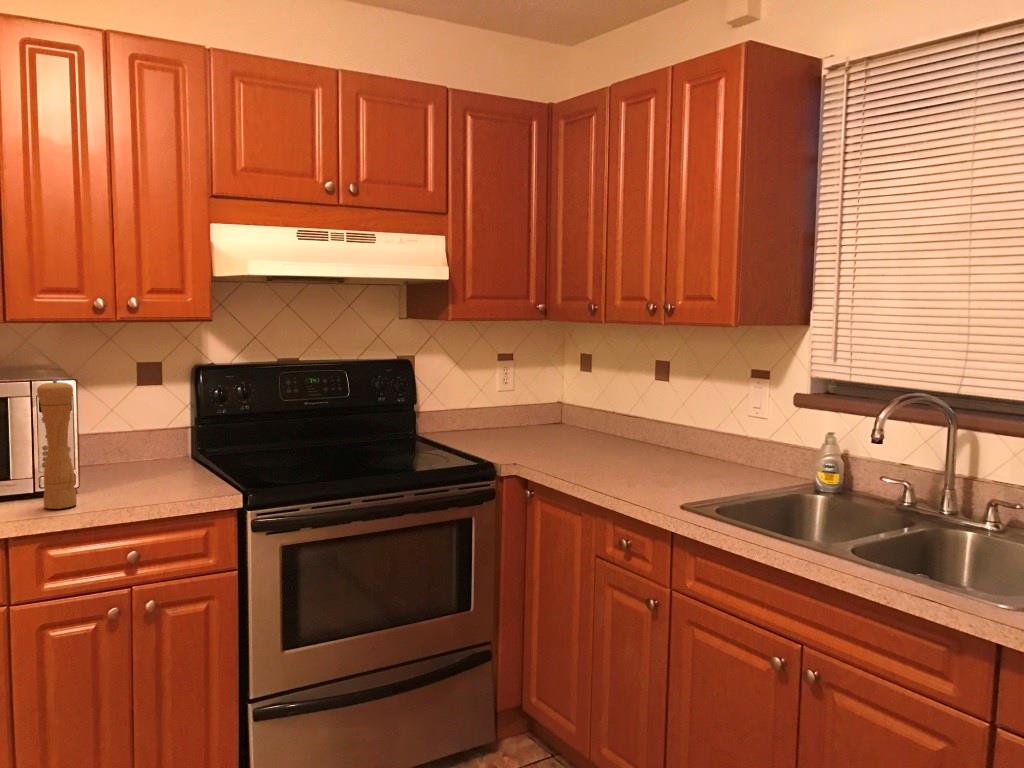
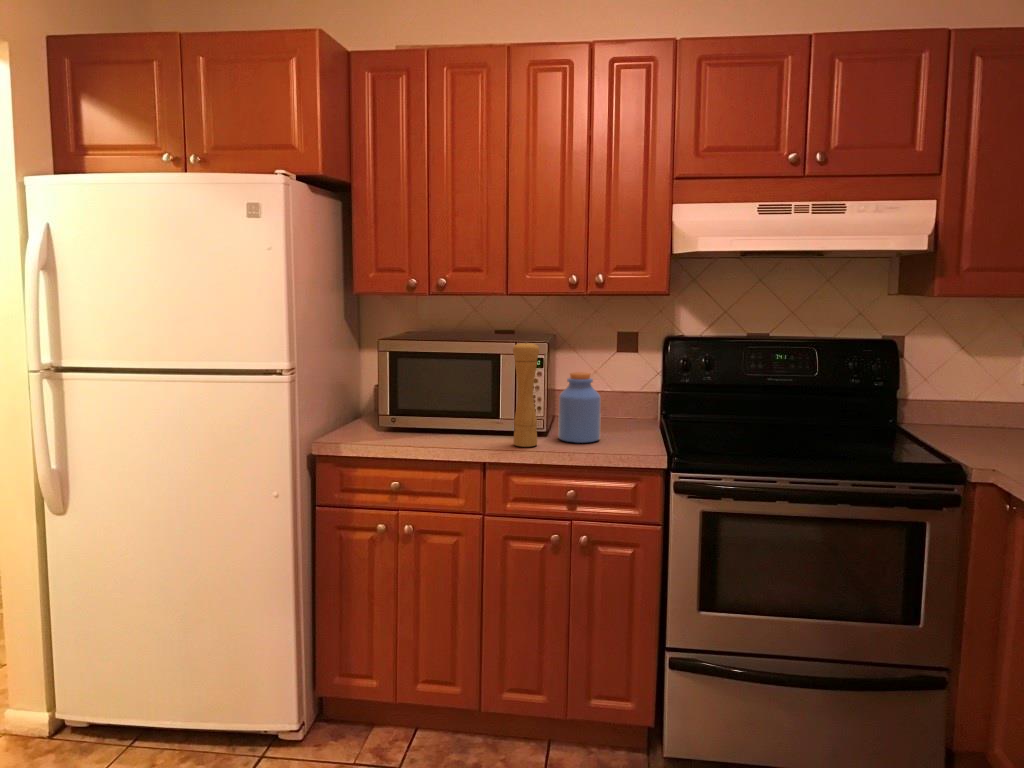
jar: none [94,412,149,495] -> present [558,372,601,443]

